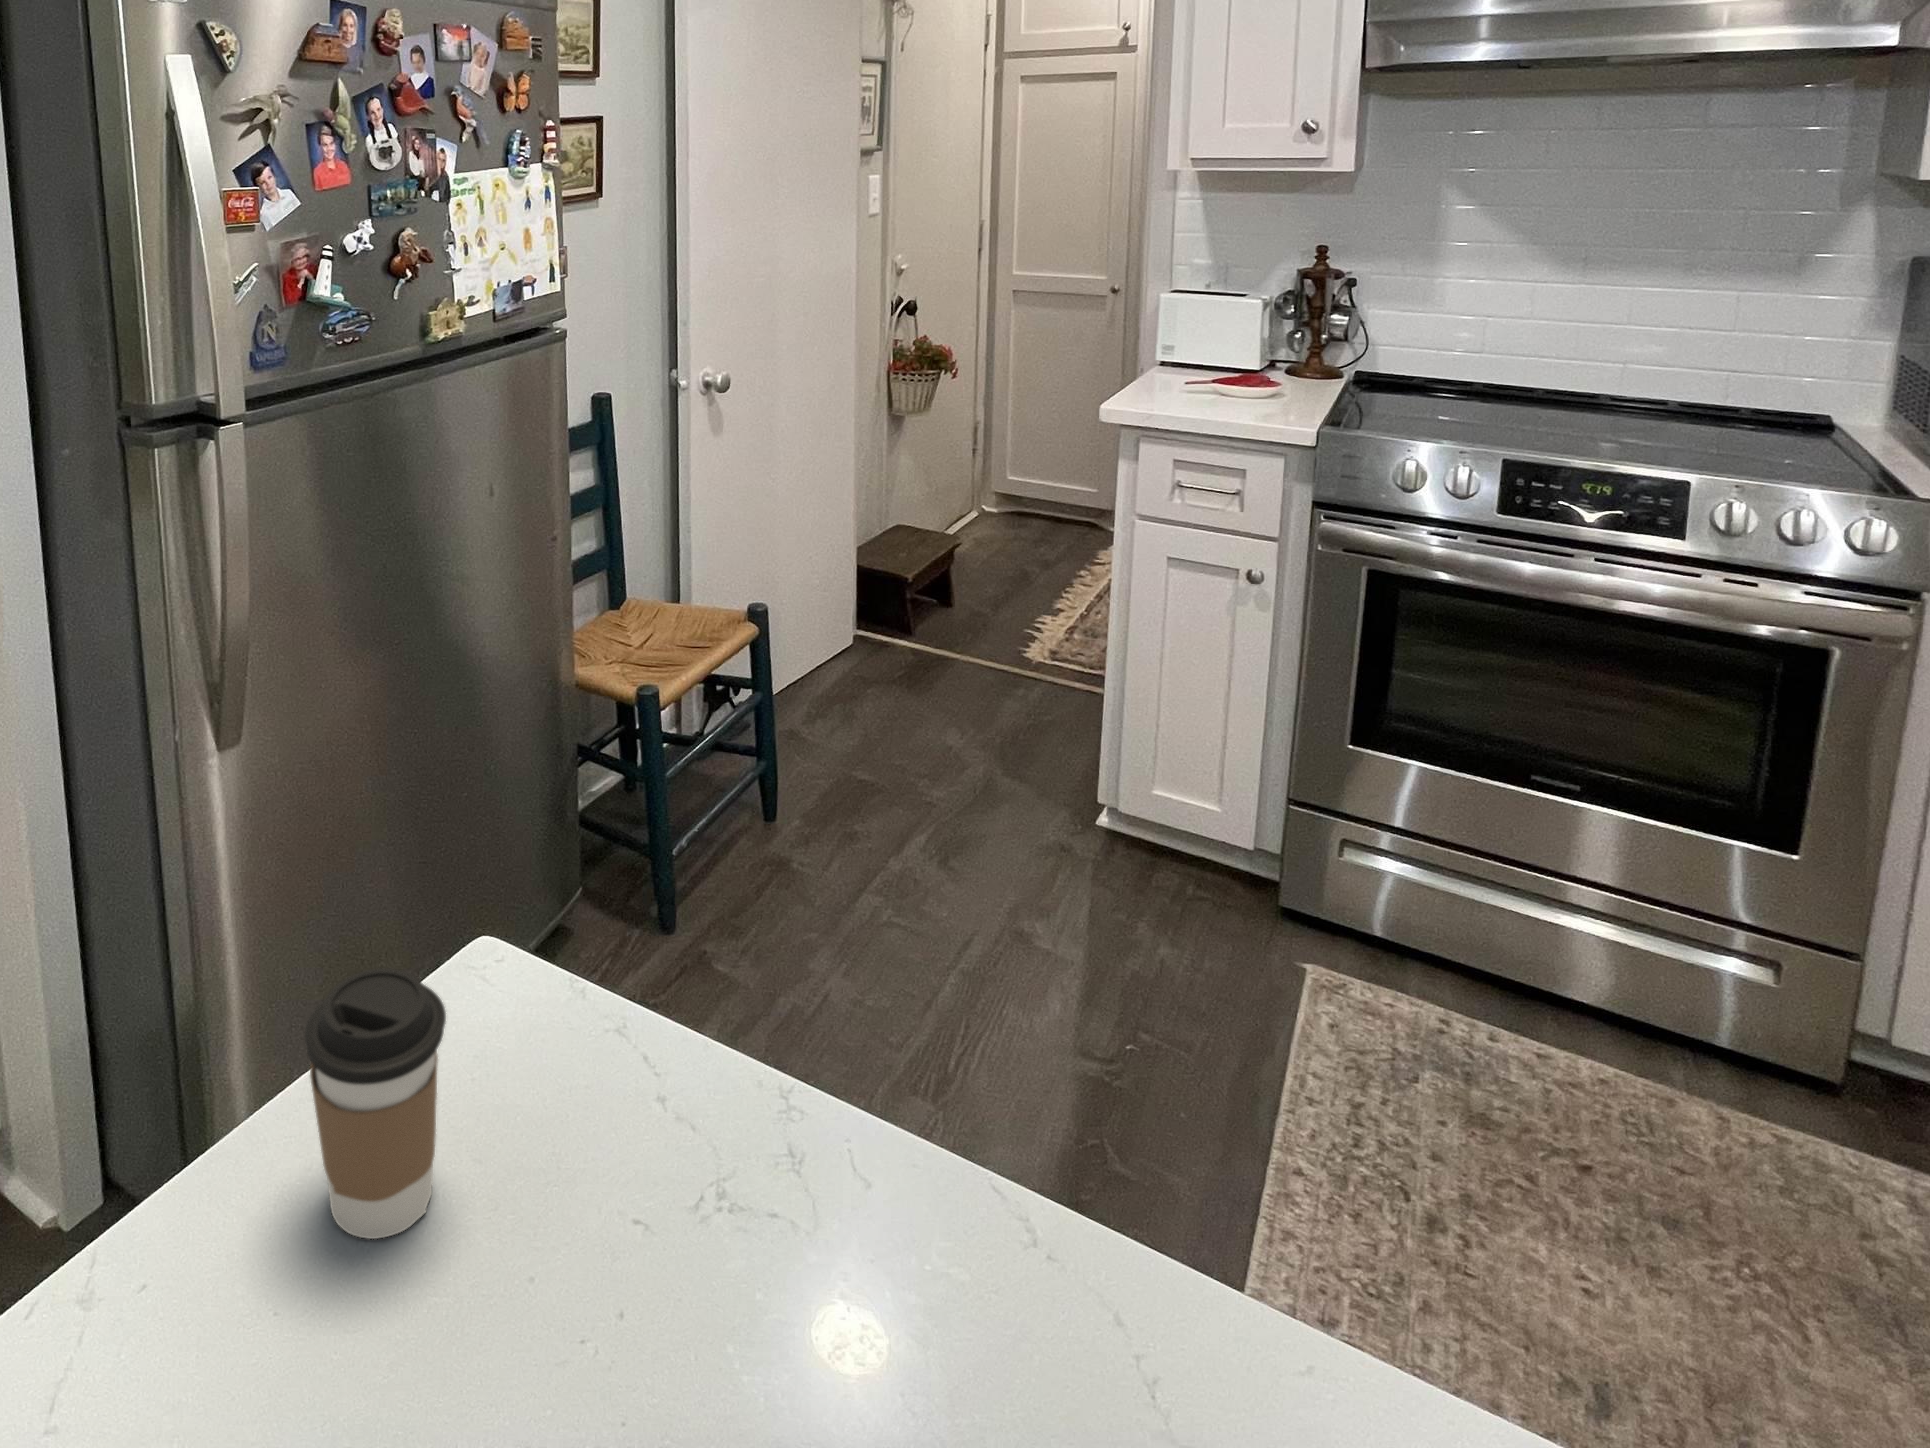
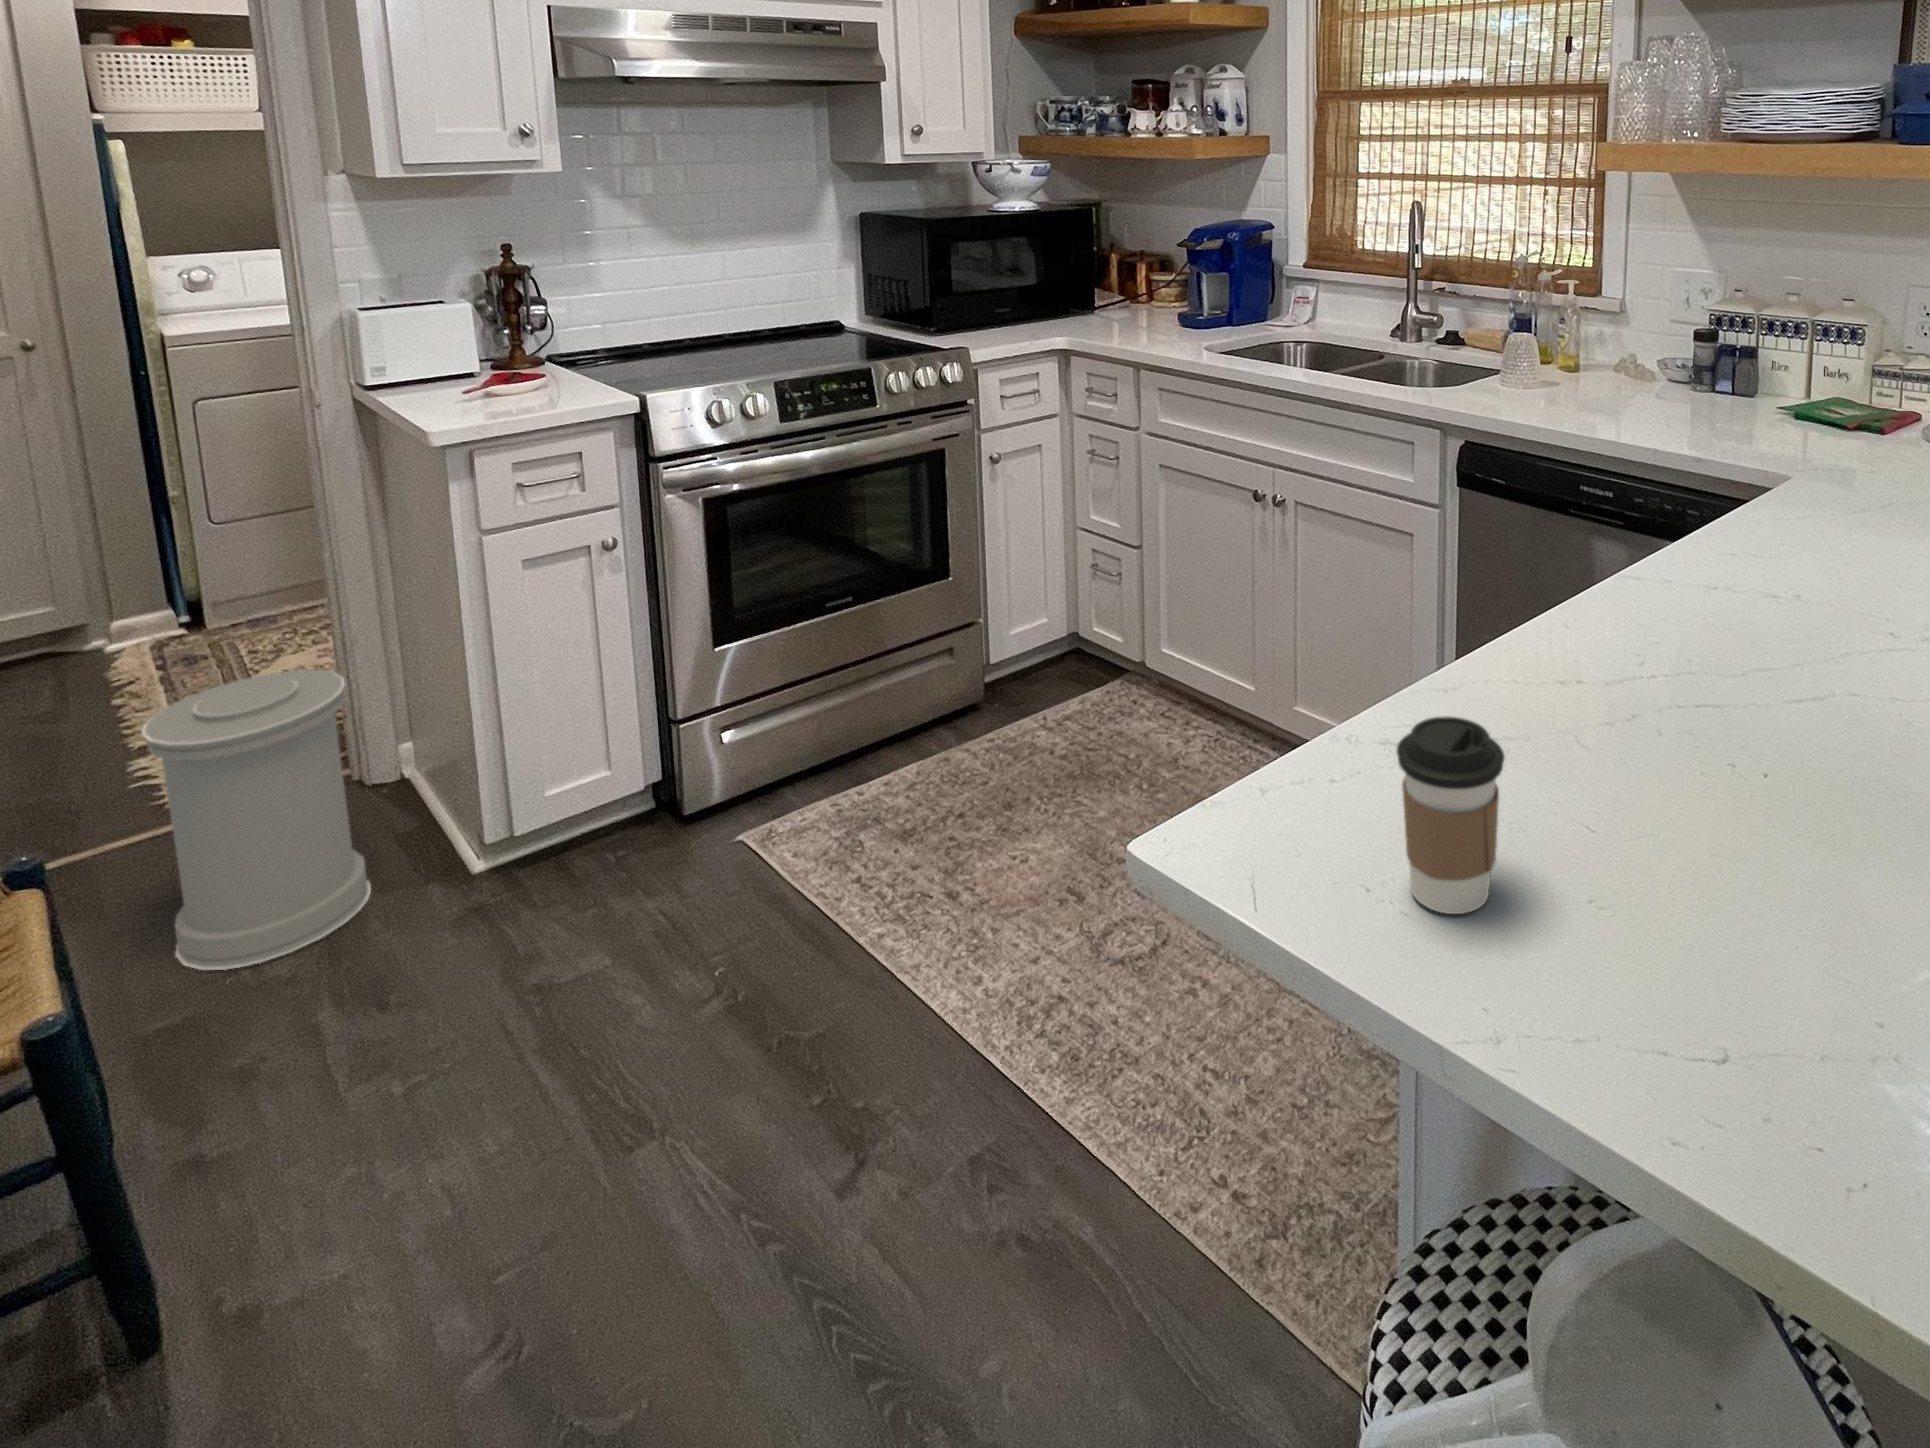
trash can: none [923,565,1058,794] -> present [142,670,371,970]

